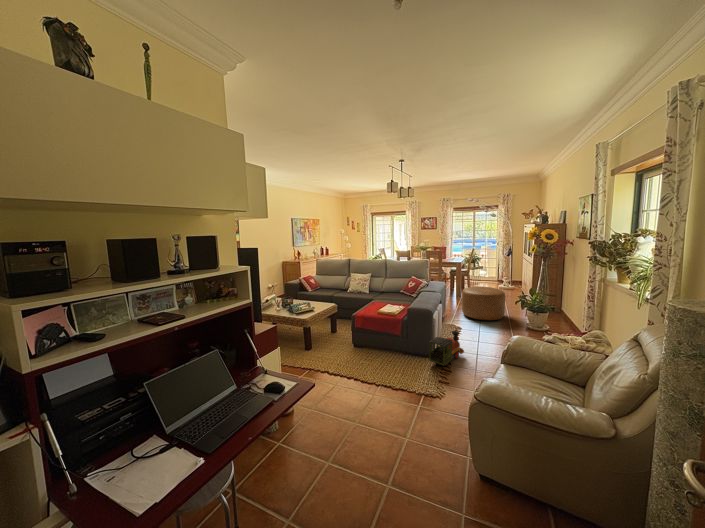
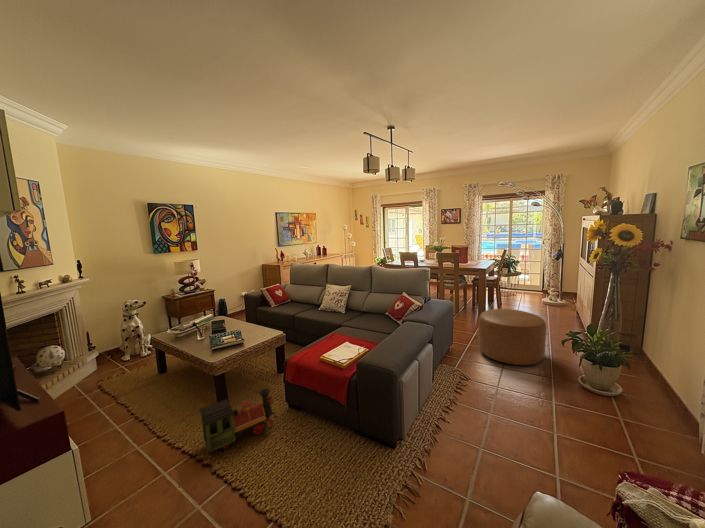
toy train: present [429,331,464,366] -> present [200,389,277,453]

